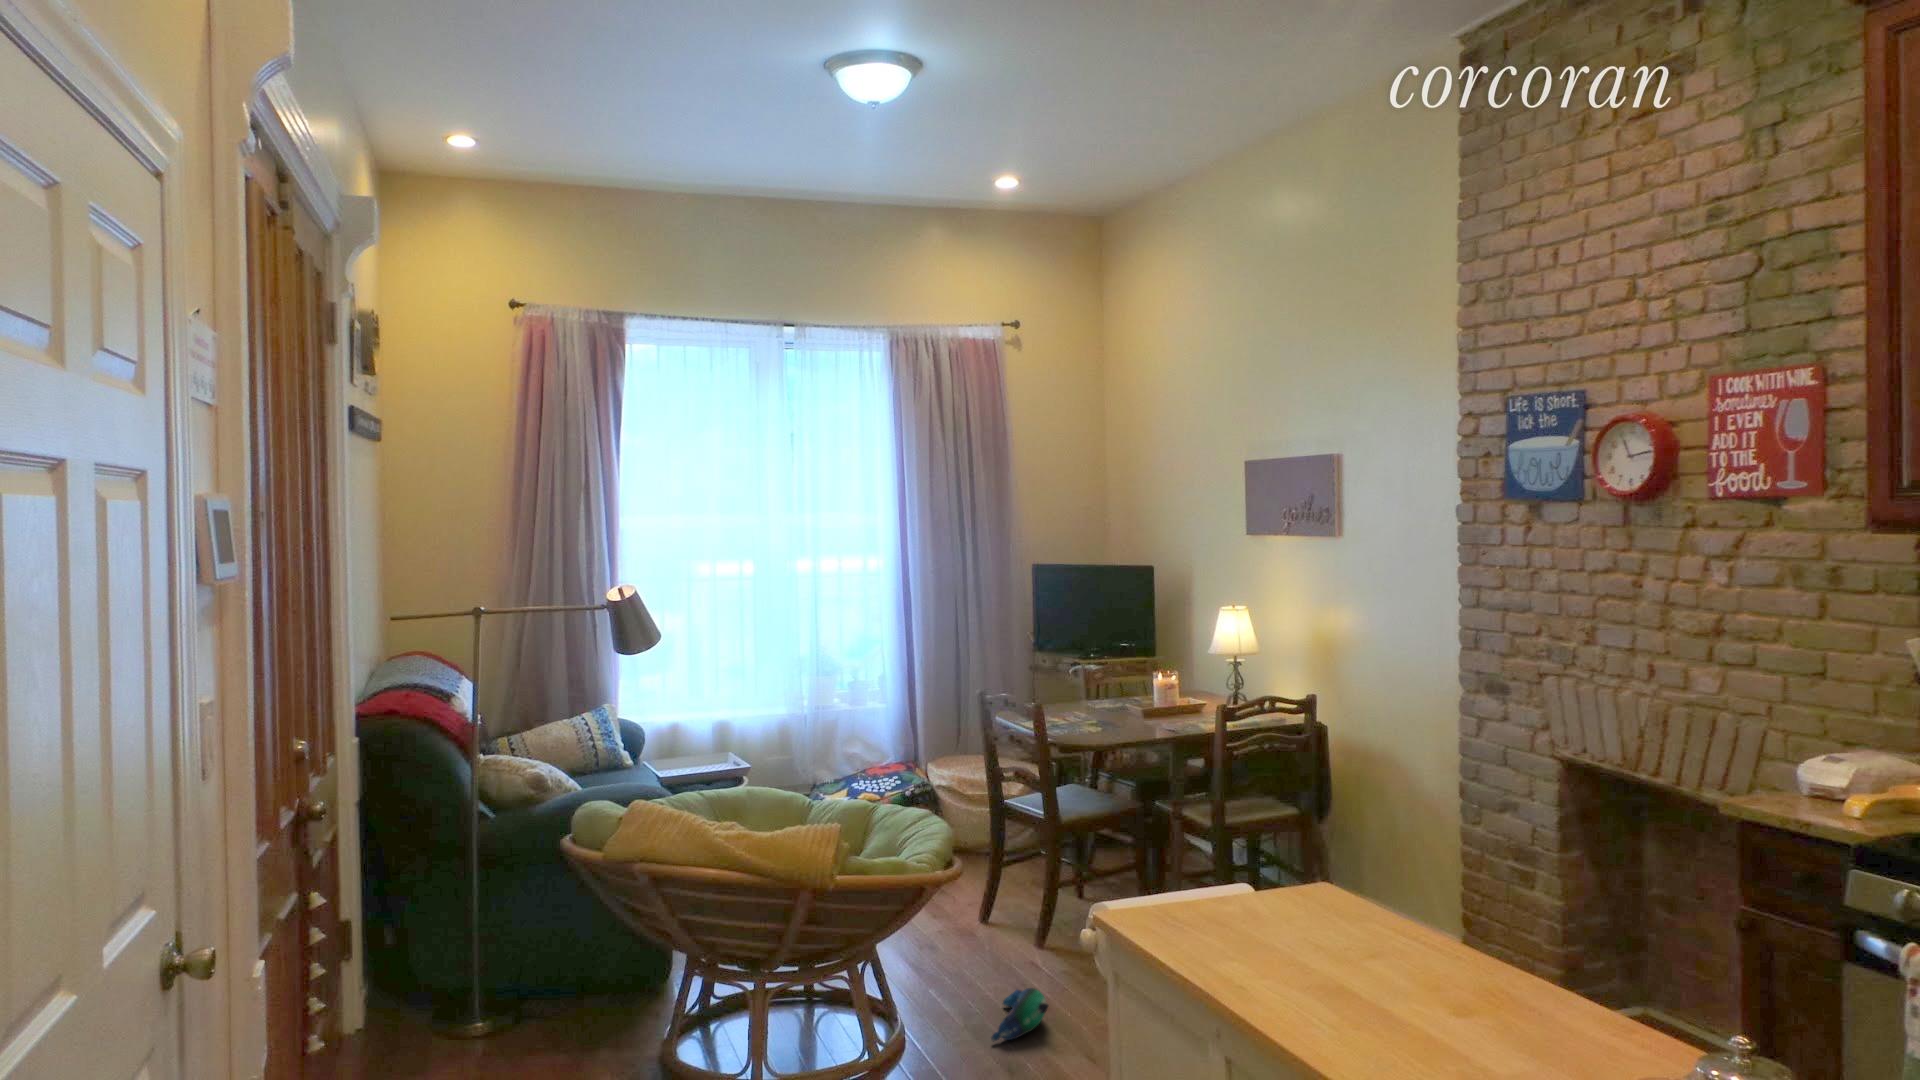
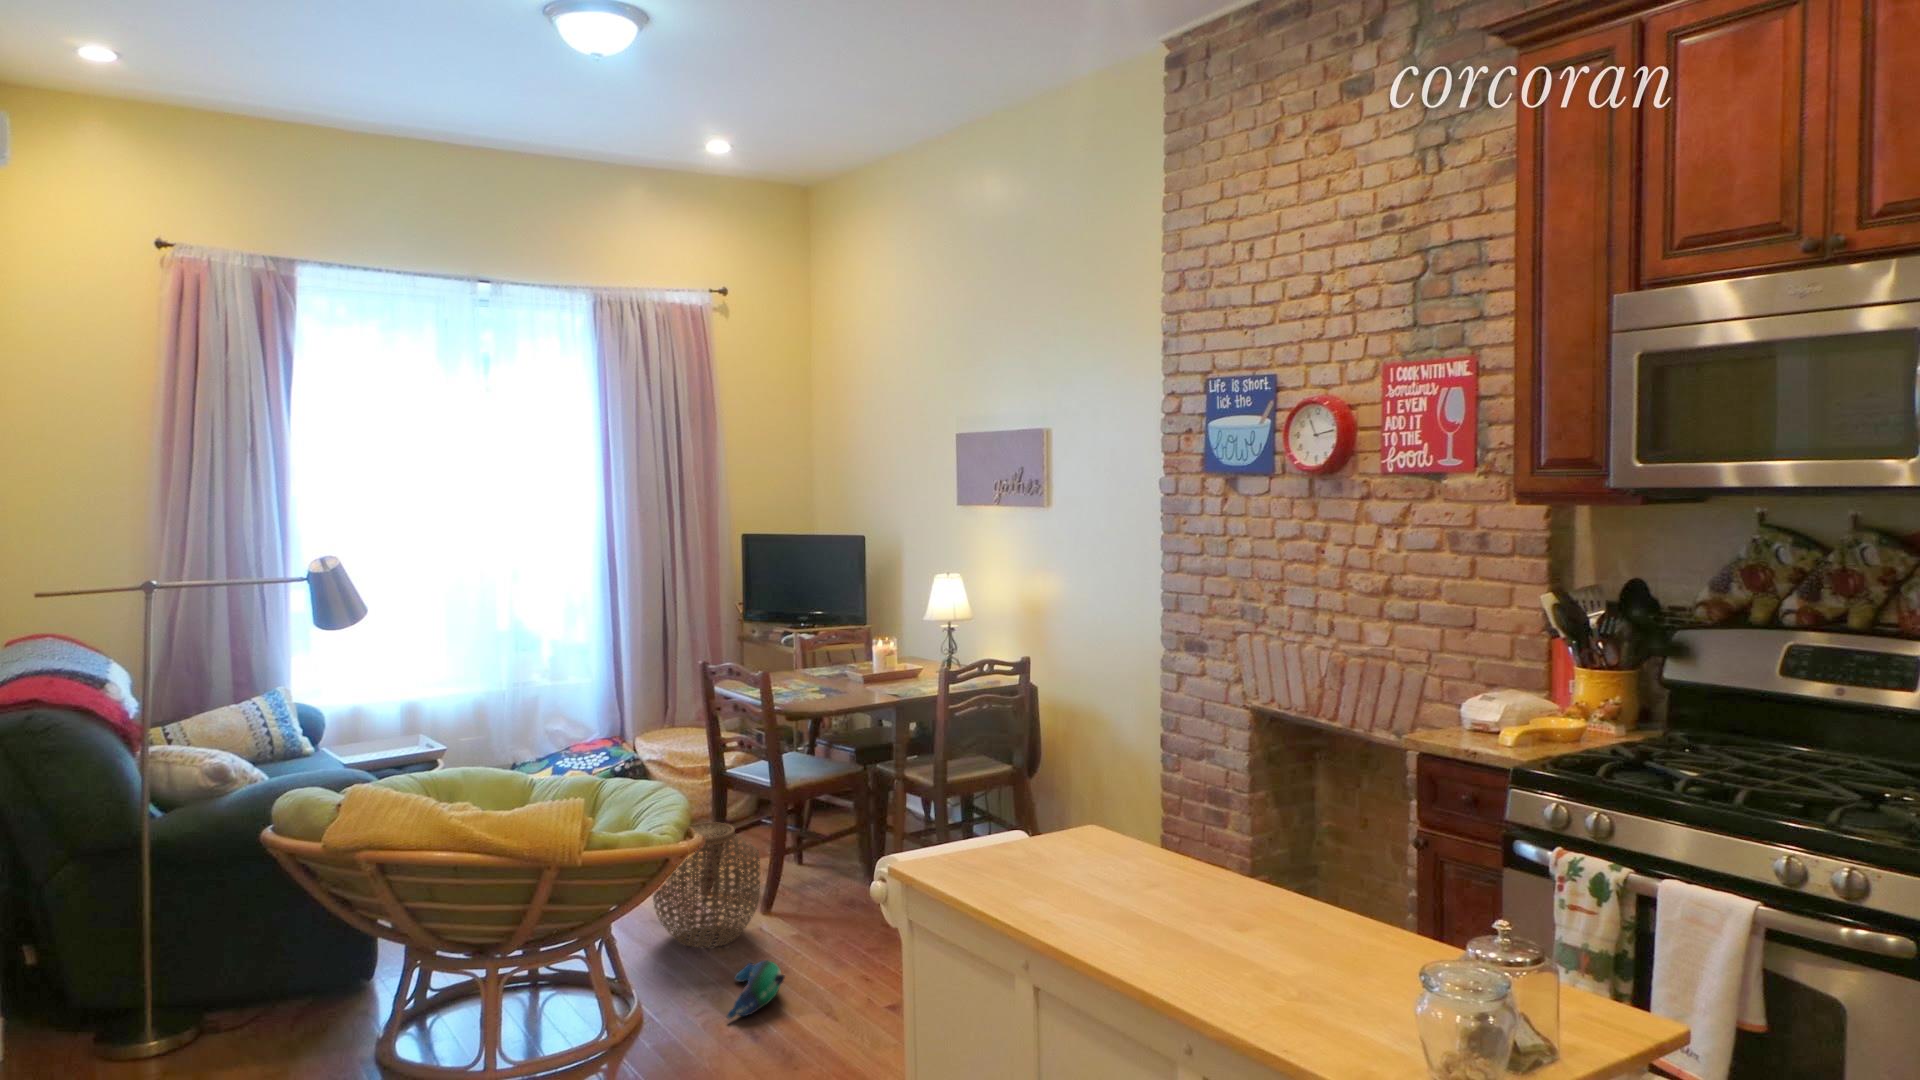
woven basket: none [930,849,1032,971] -> present [653,822,760,948]

